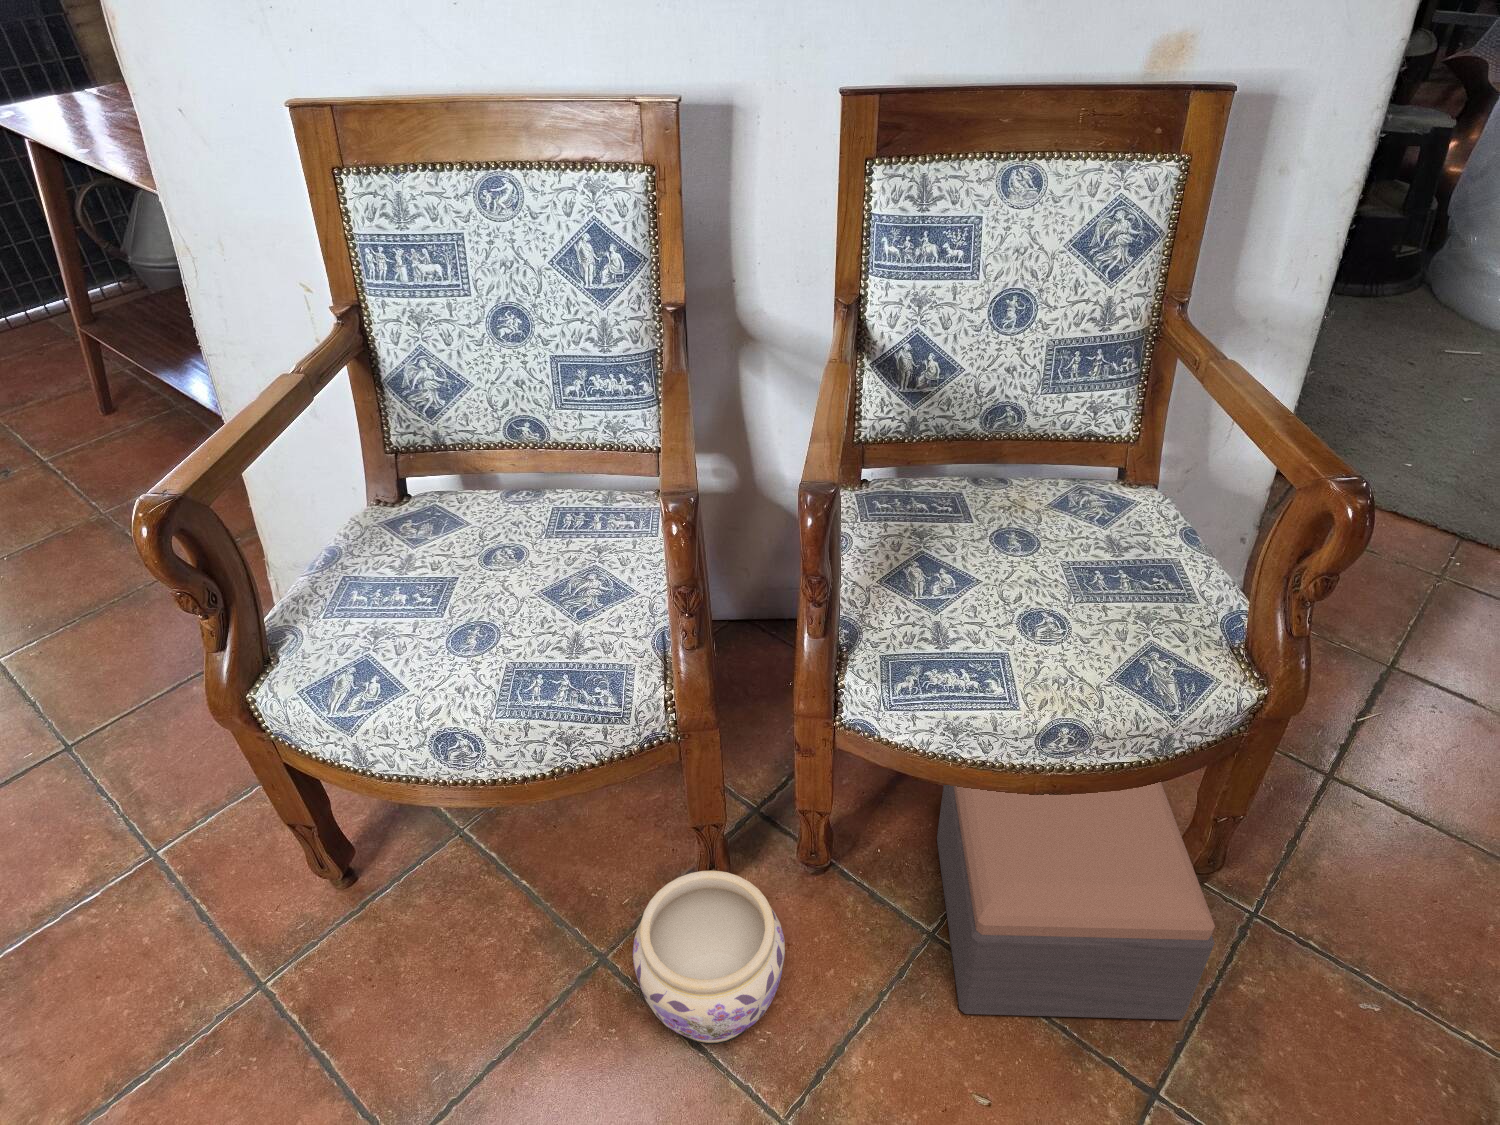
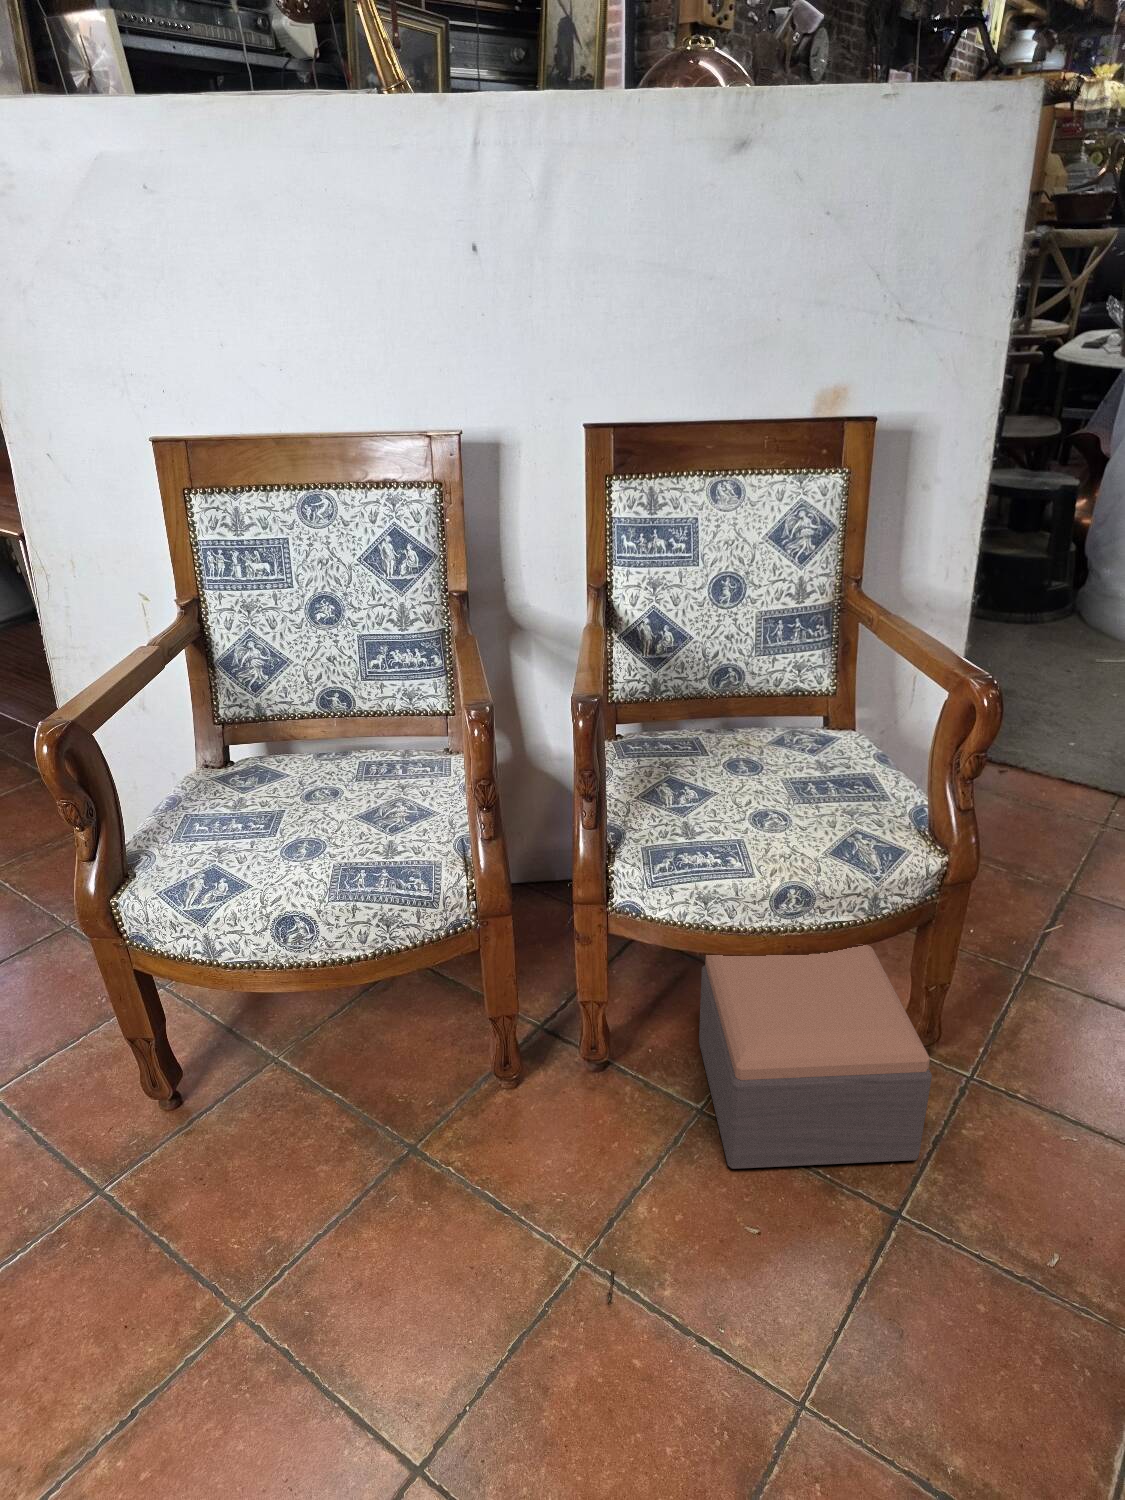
planter: present [633,871,785,1044] -> none [442,1053,575,1209]

